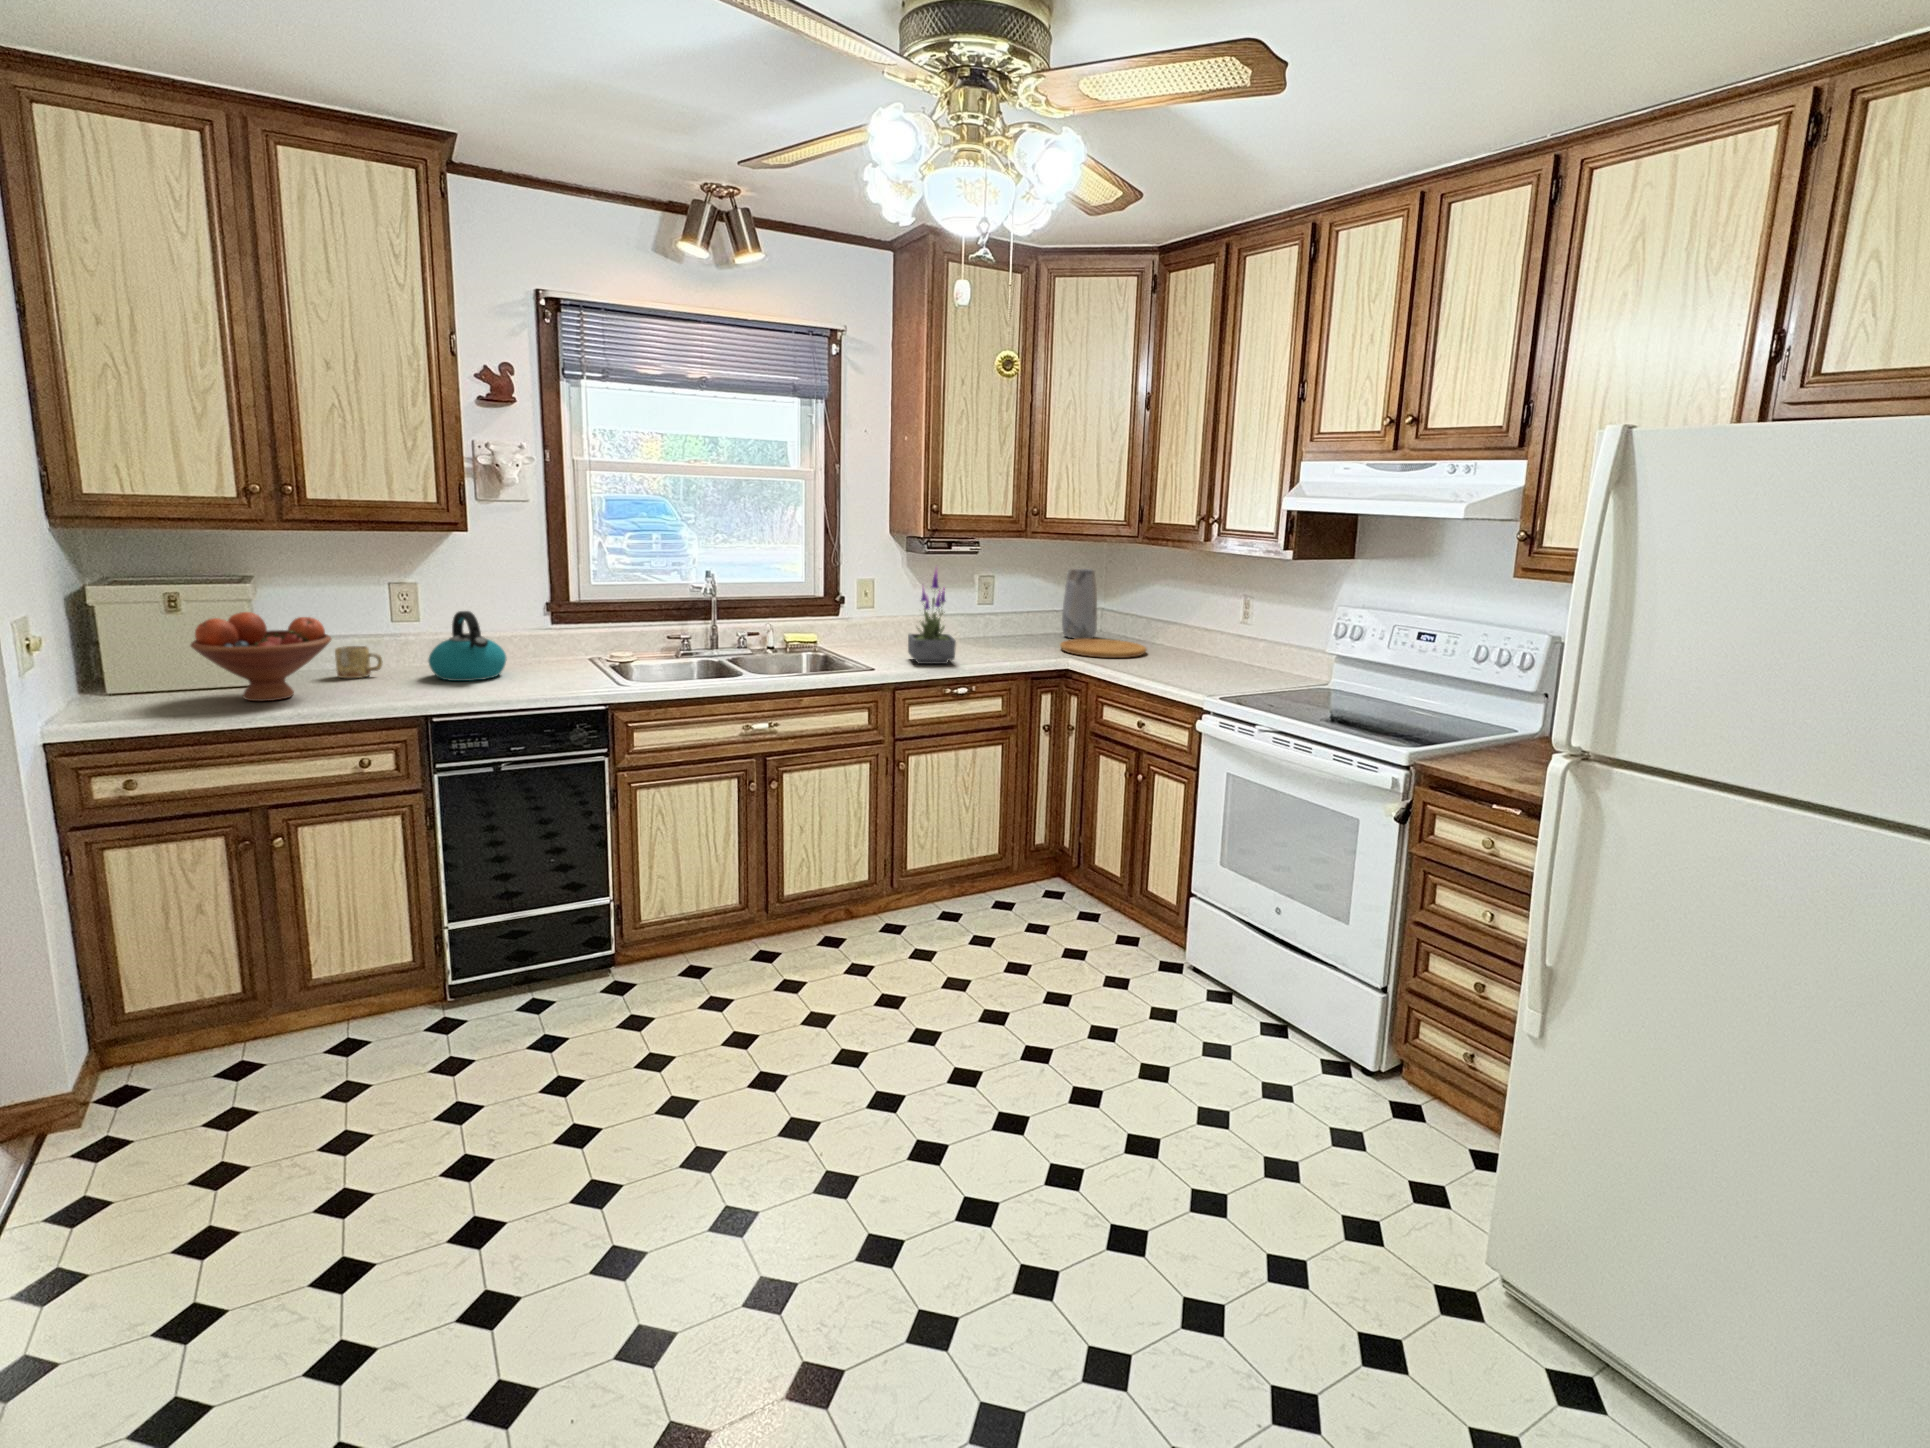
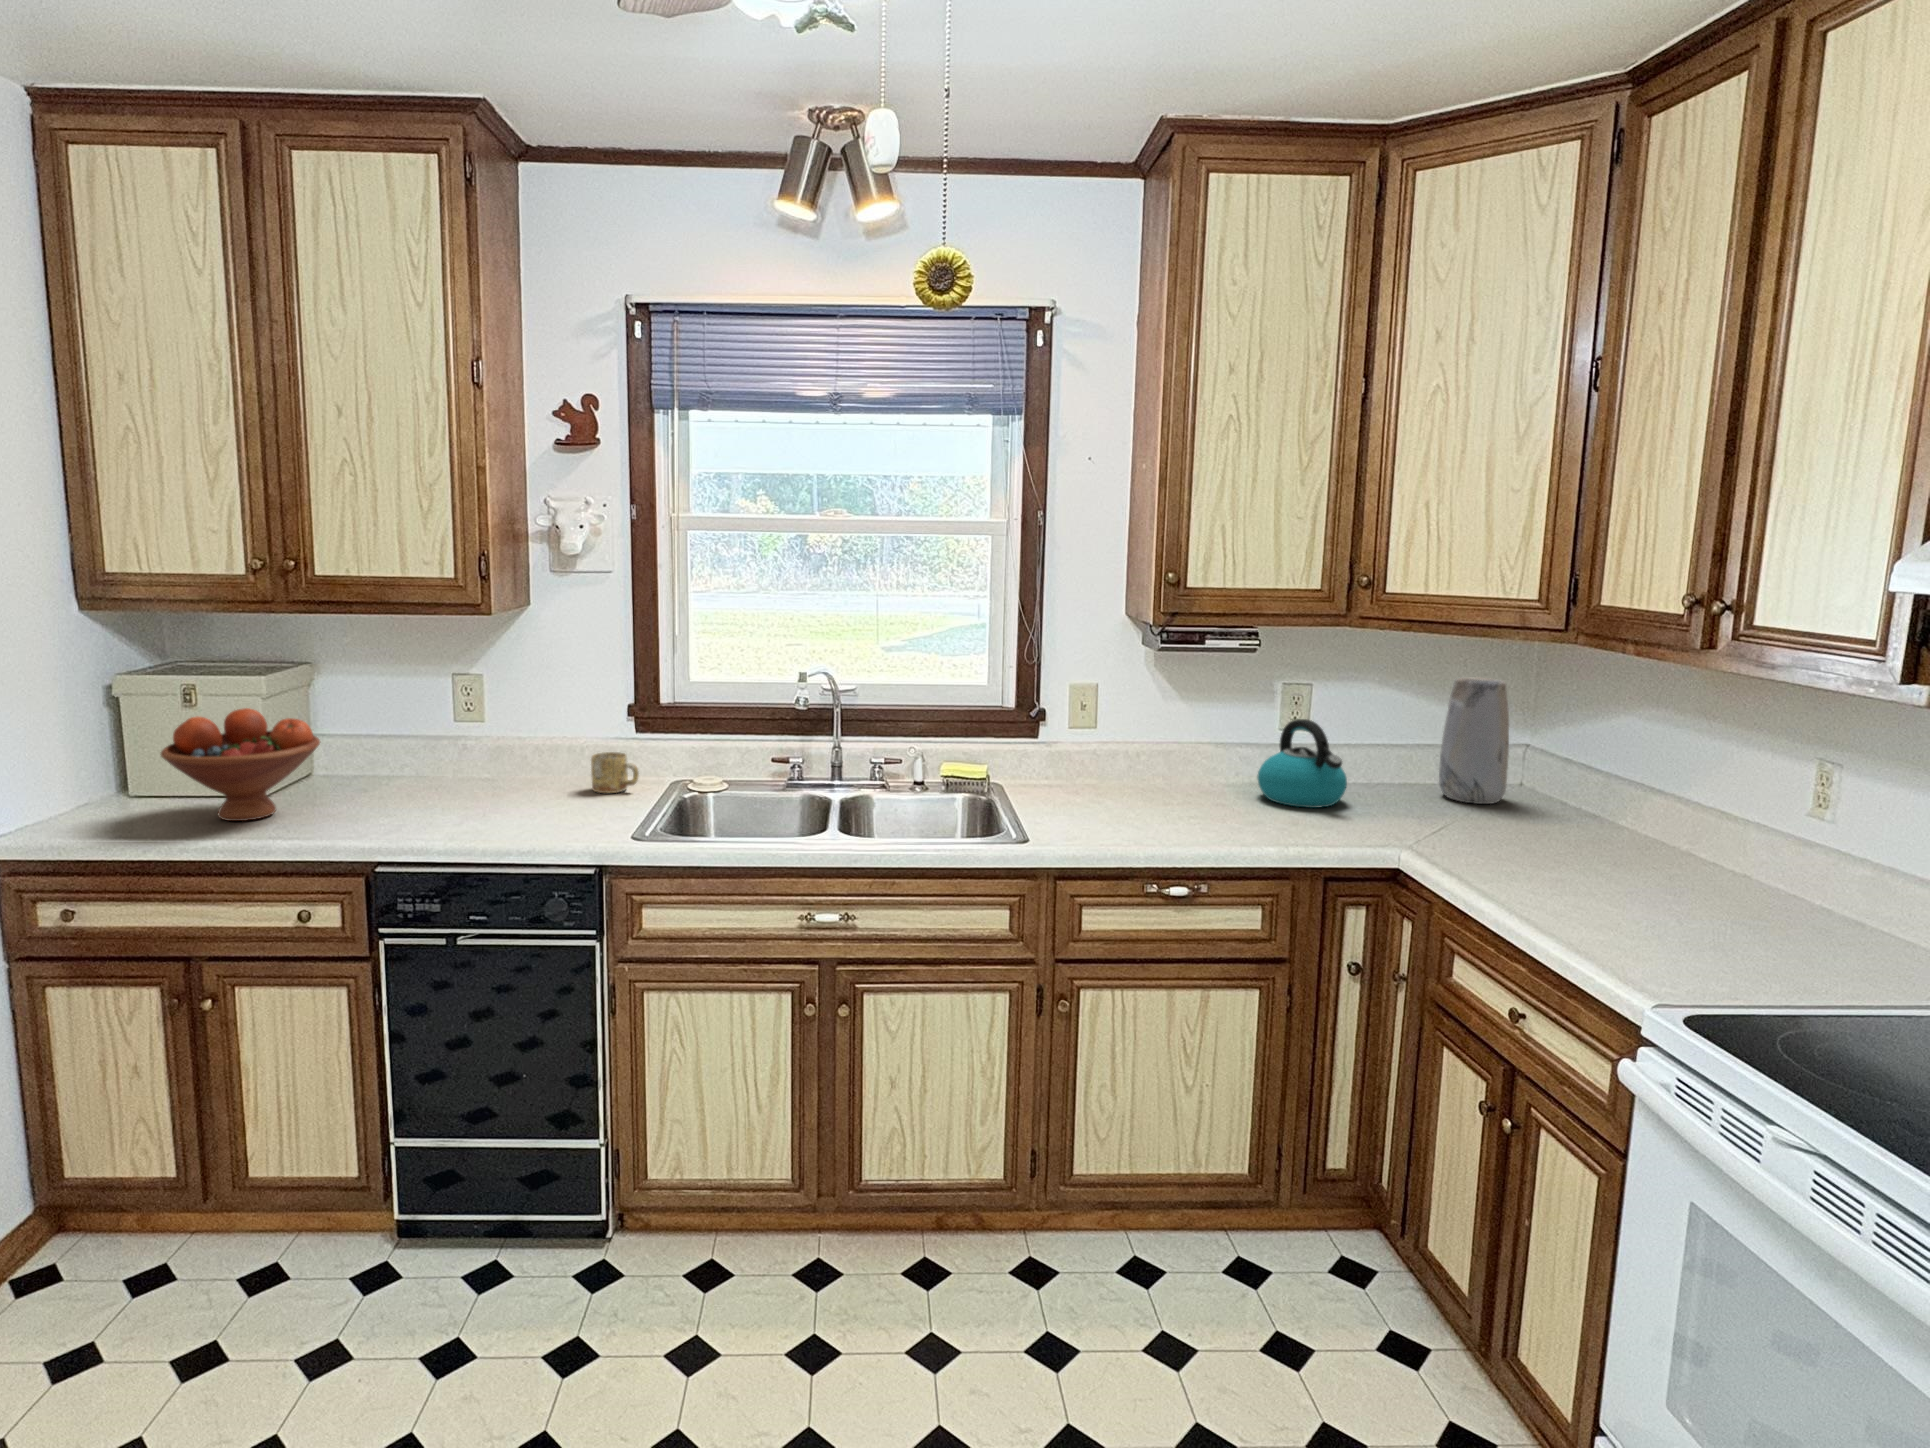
potted plant: present [908,569,956,664] -> none [1103,674,1182,842]
kettle: present [428,611,507,681] -> present [1257,719,1347,808]
cutting board: present [1060,639,1146,658] -> none [1408,807,1587,860]
mug: present [335,646,383,678] -> present [591,752,639,793]

